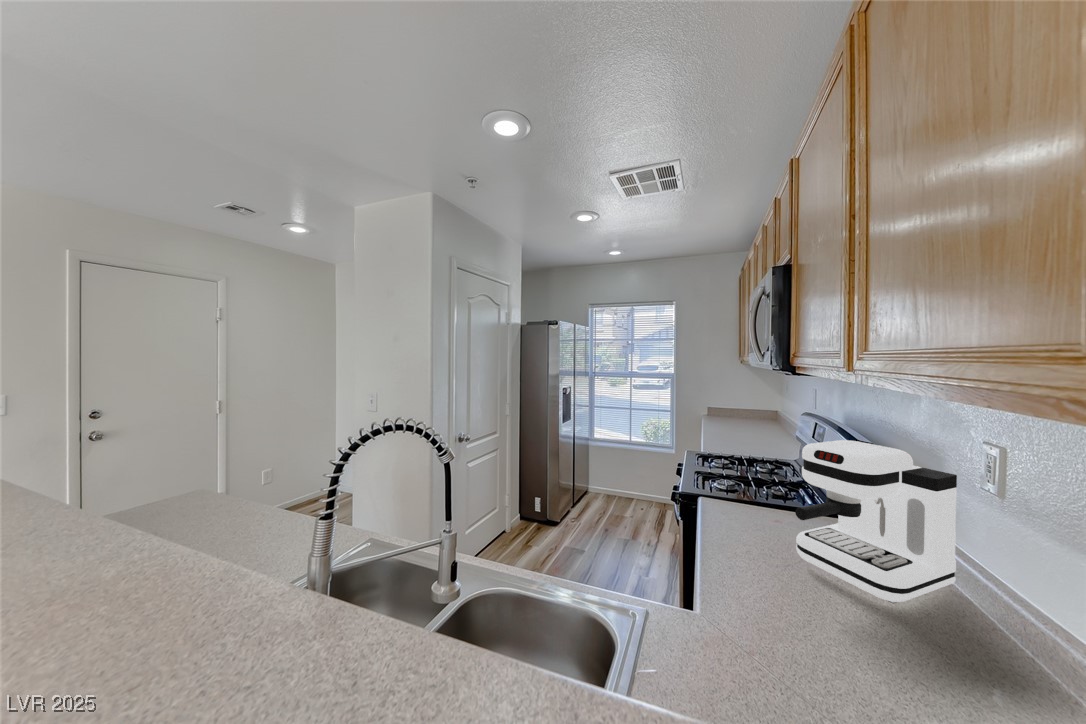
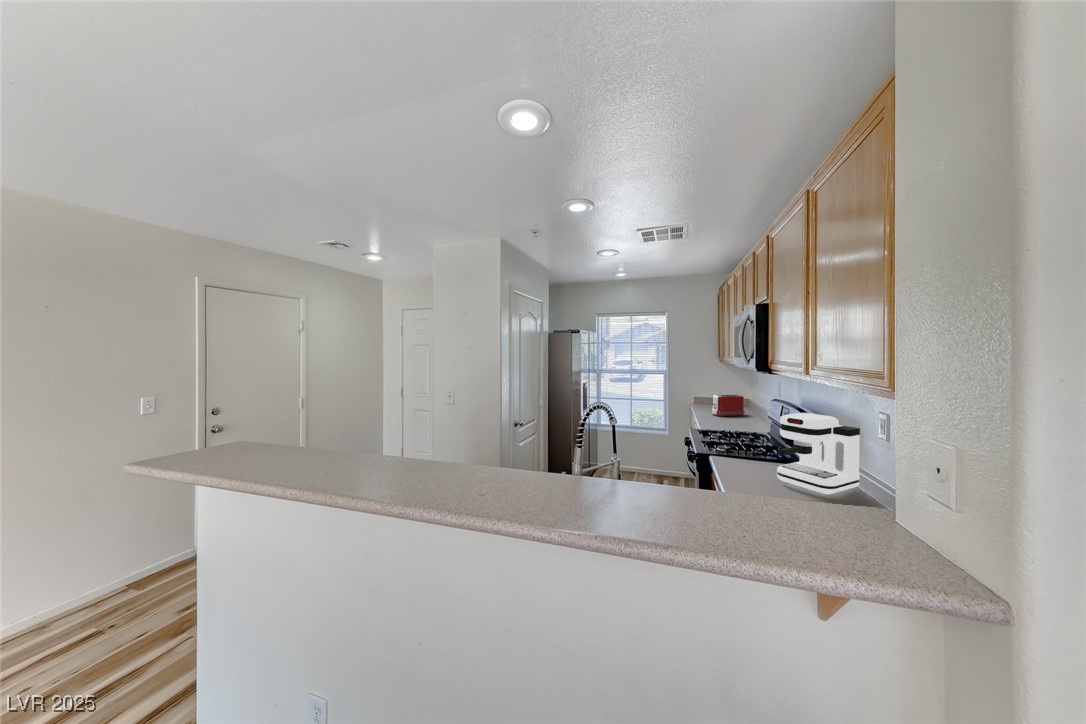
toaster: none [726,405,769,433] -> present [712,395,745,416]

